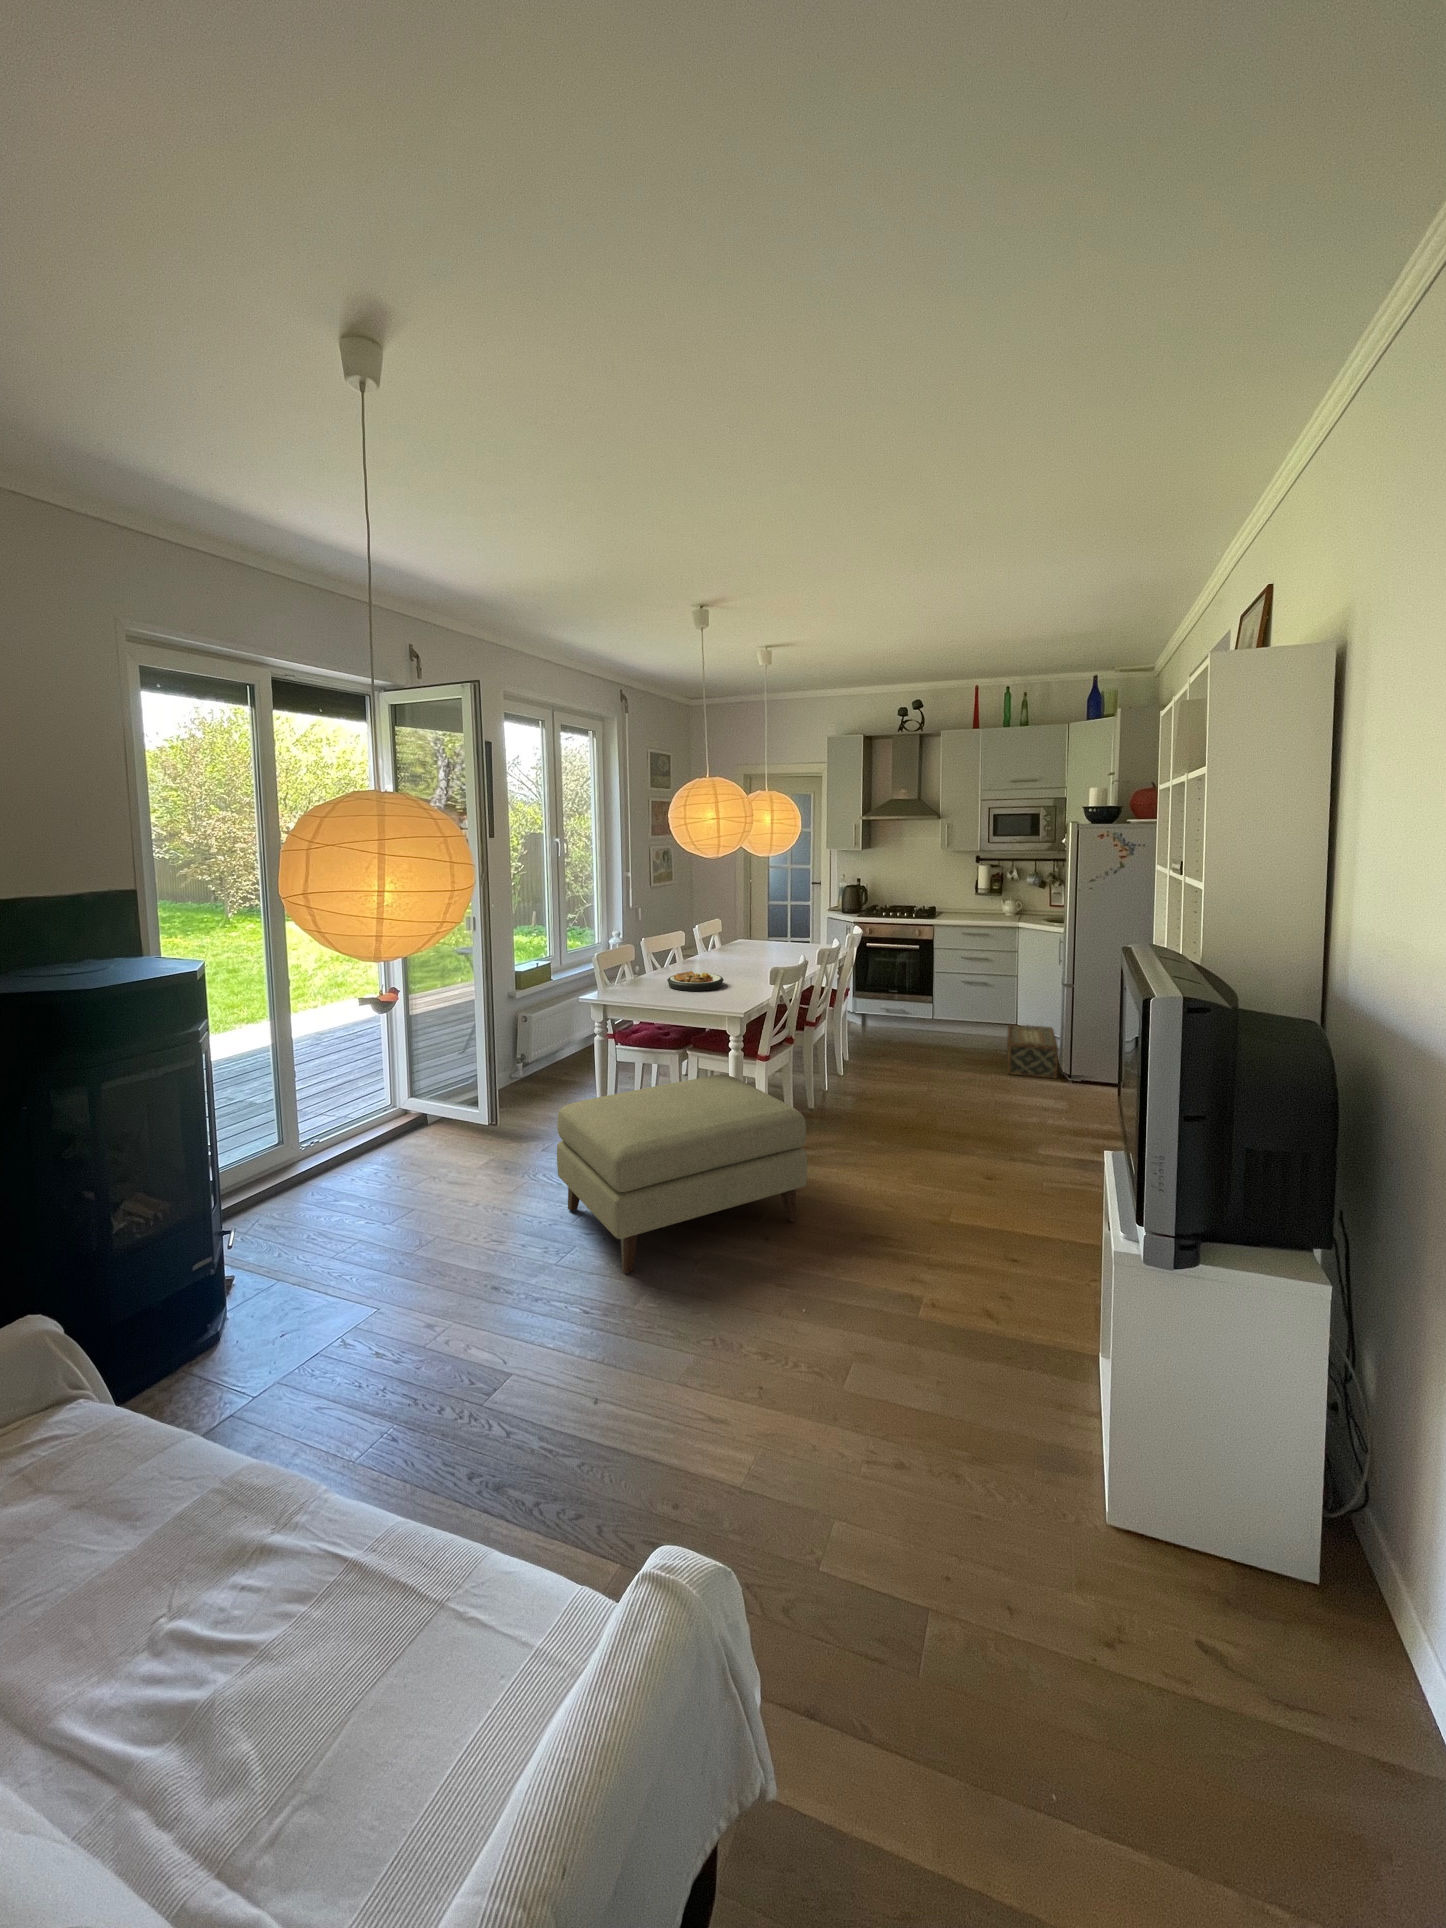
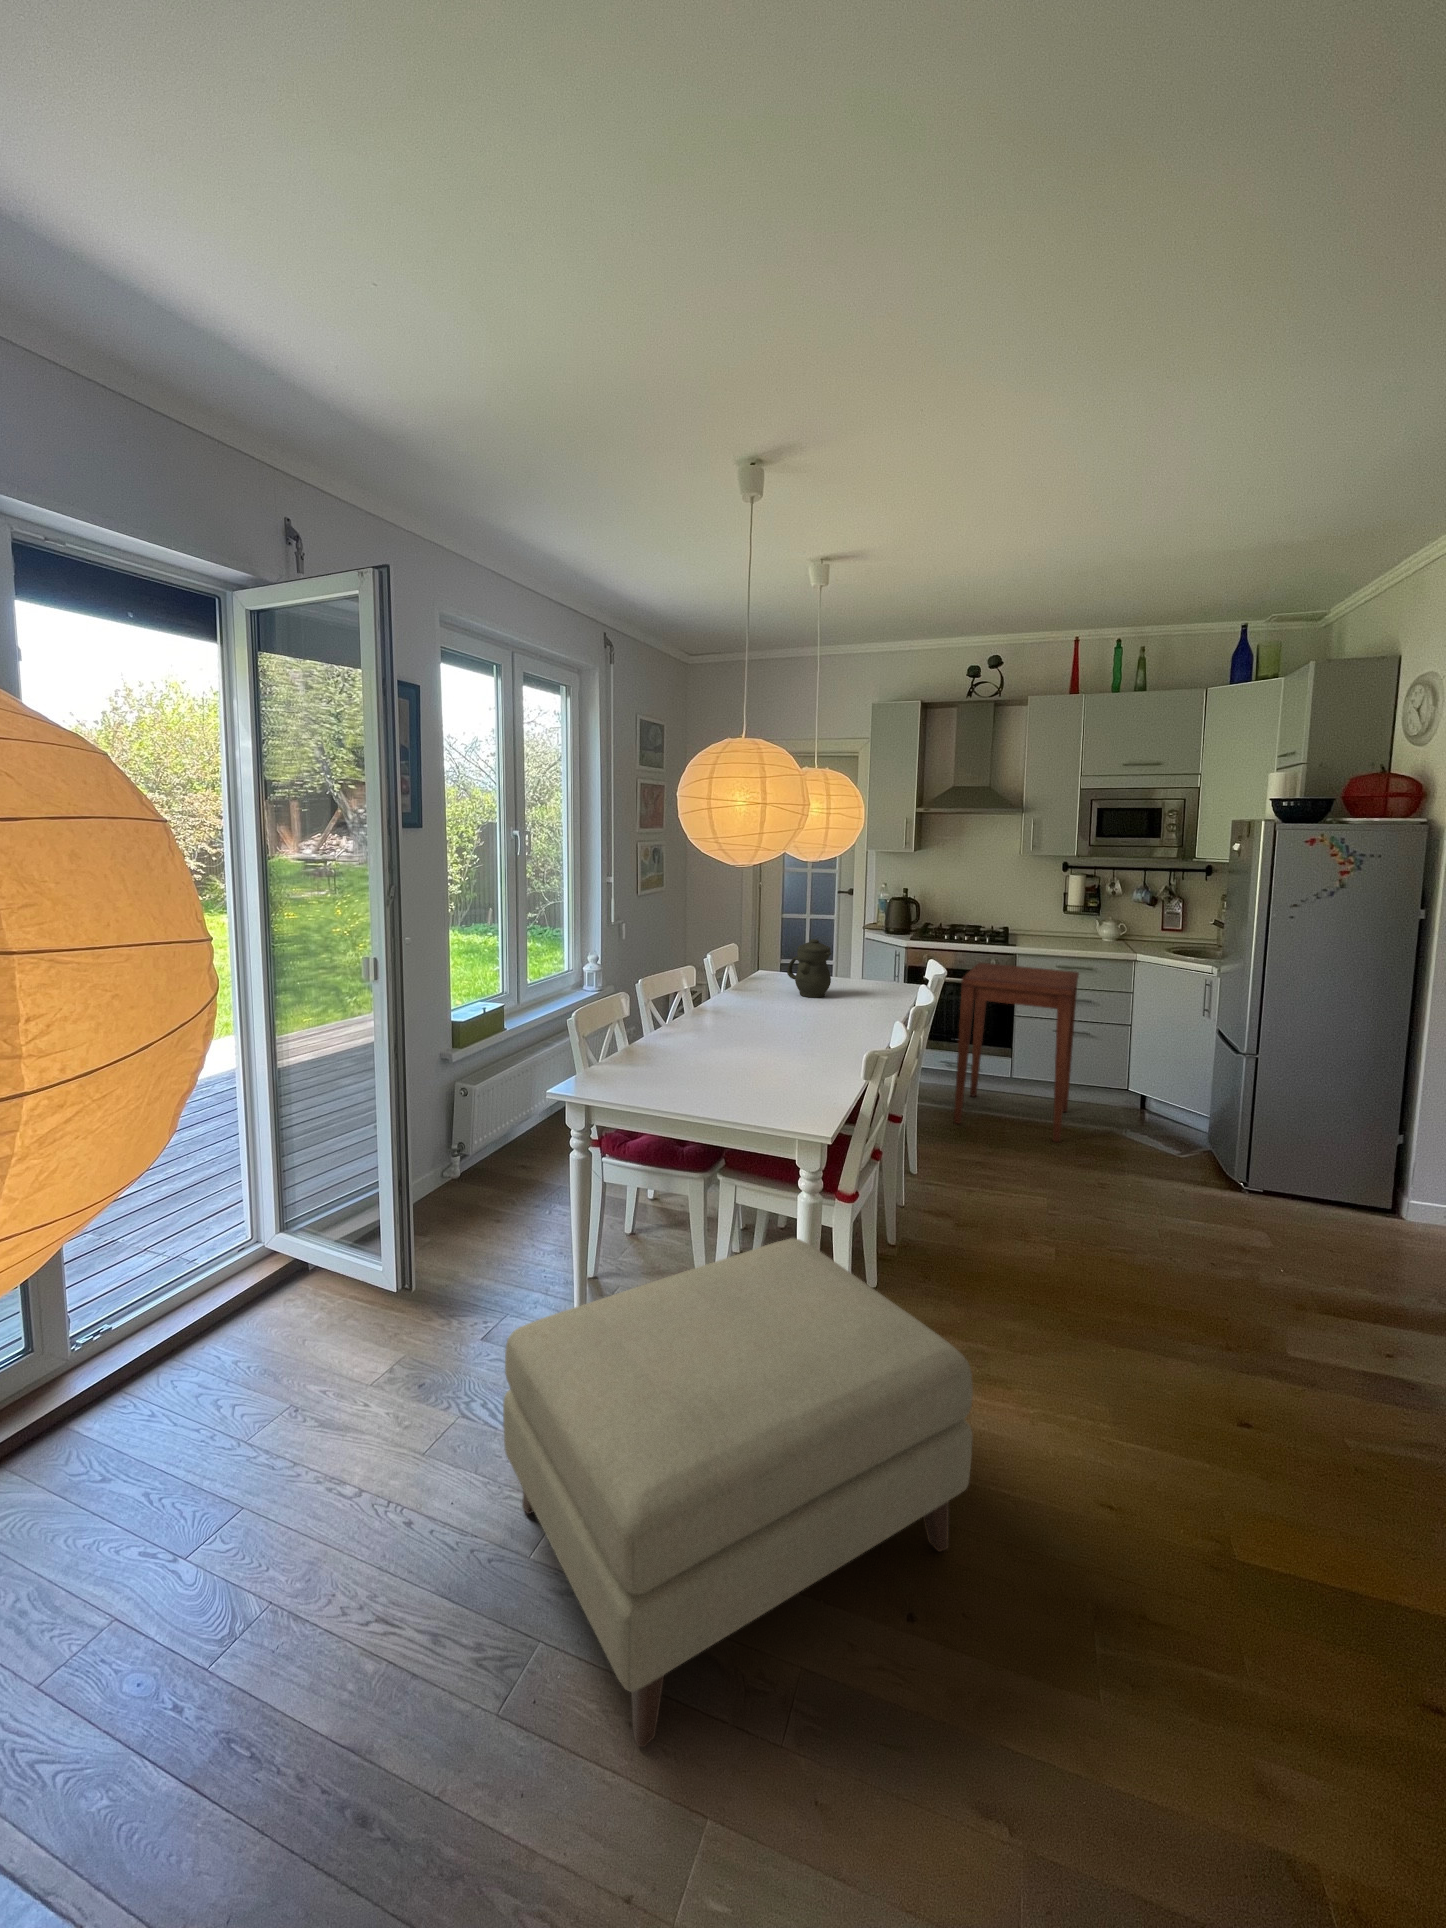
teapot: none [752,911,781,952] -> present [787,939,831,998]
side table: none [882,931,975,1058] -> present [954,962,1079,1142]
plate: present [667,971,724,991] -> none [686,1045,775,1081]
woven basket: present [1007,1024,1058,1078] -> none [1127,1095,1226,1184]

